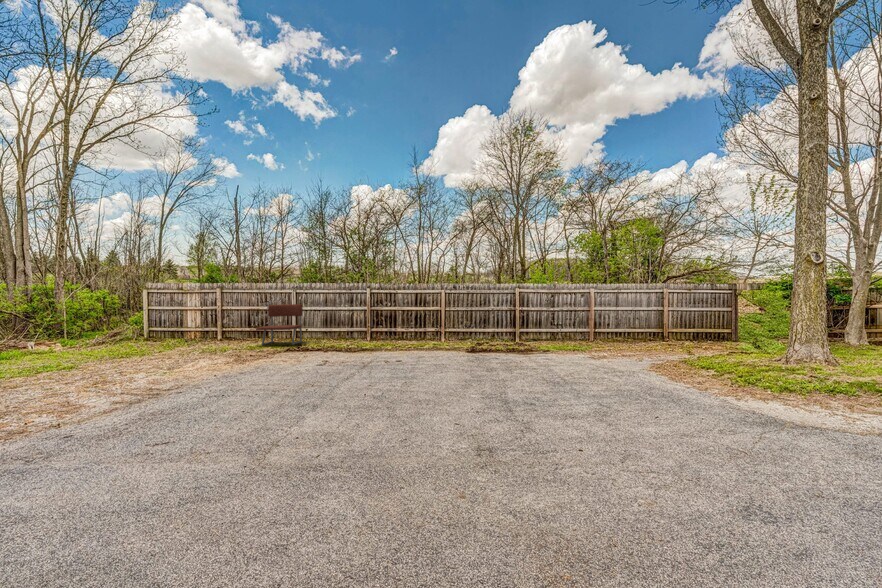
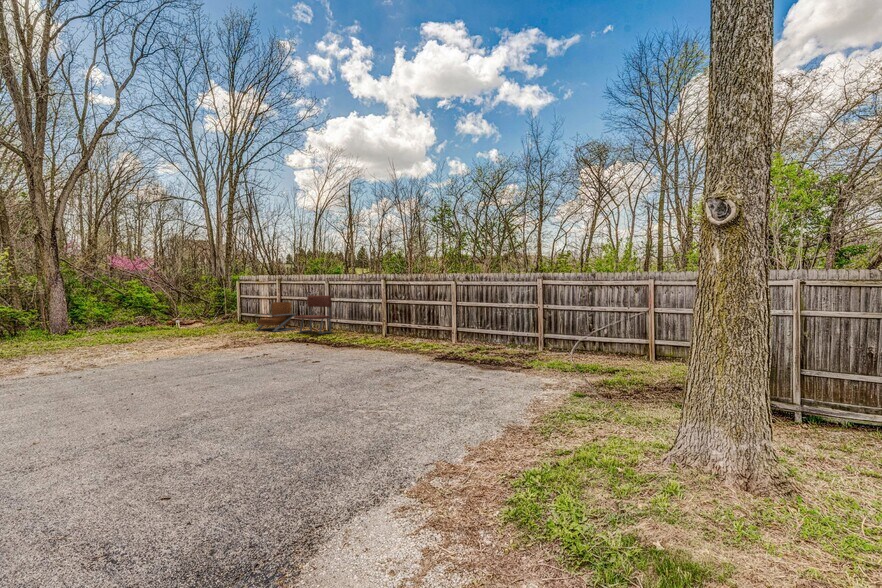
lounge chair: none [191,313,248,348] -> present [256,302,296,332]

